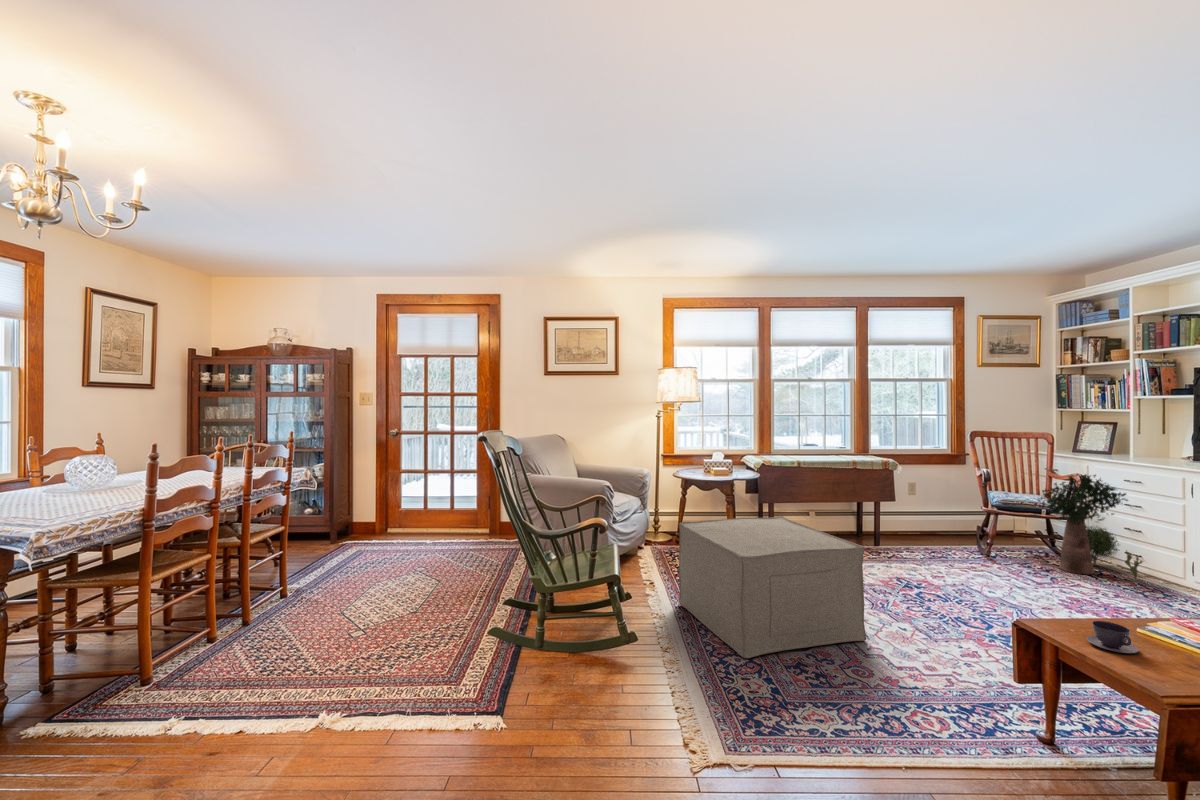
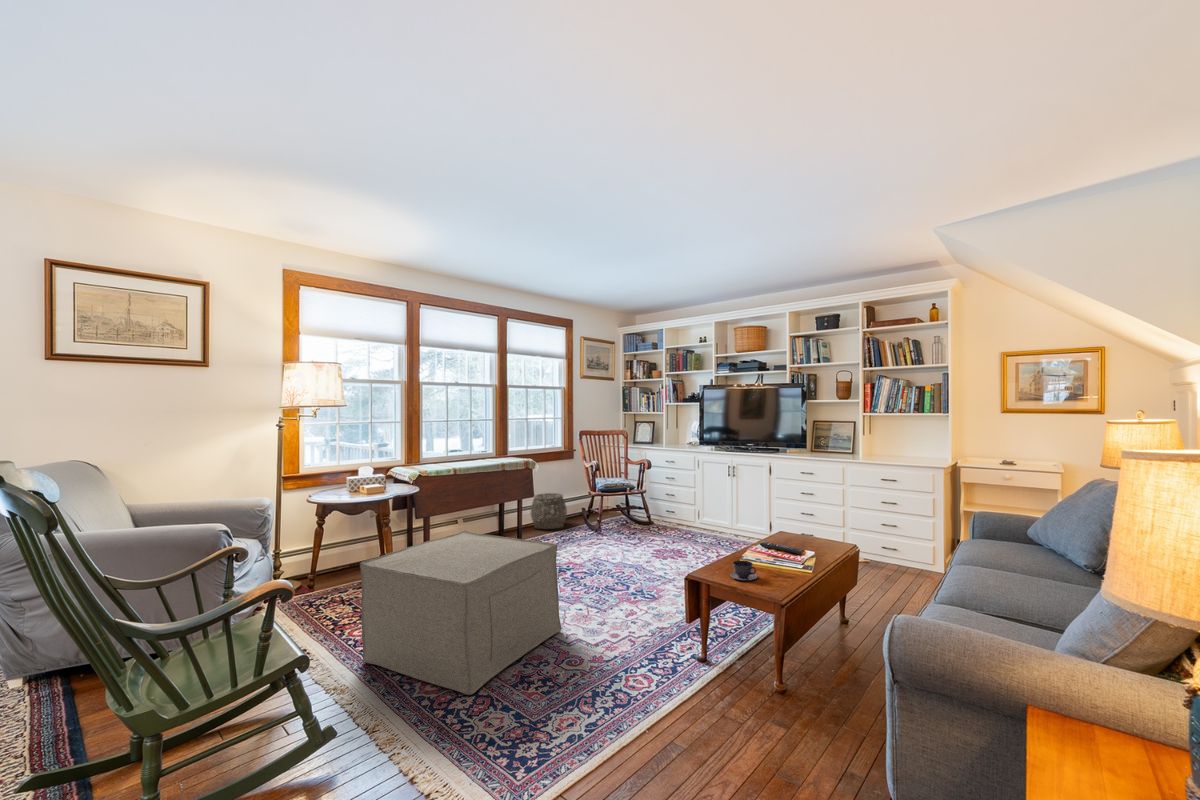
potted plant: present [1038,474,1142,578] -> none [626,457,681,530]
woven basket: none [898,499,949,543] -> present [531,493,567,529]

